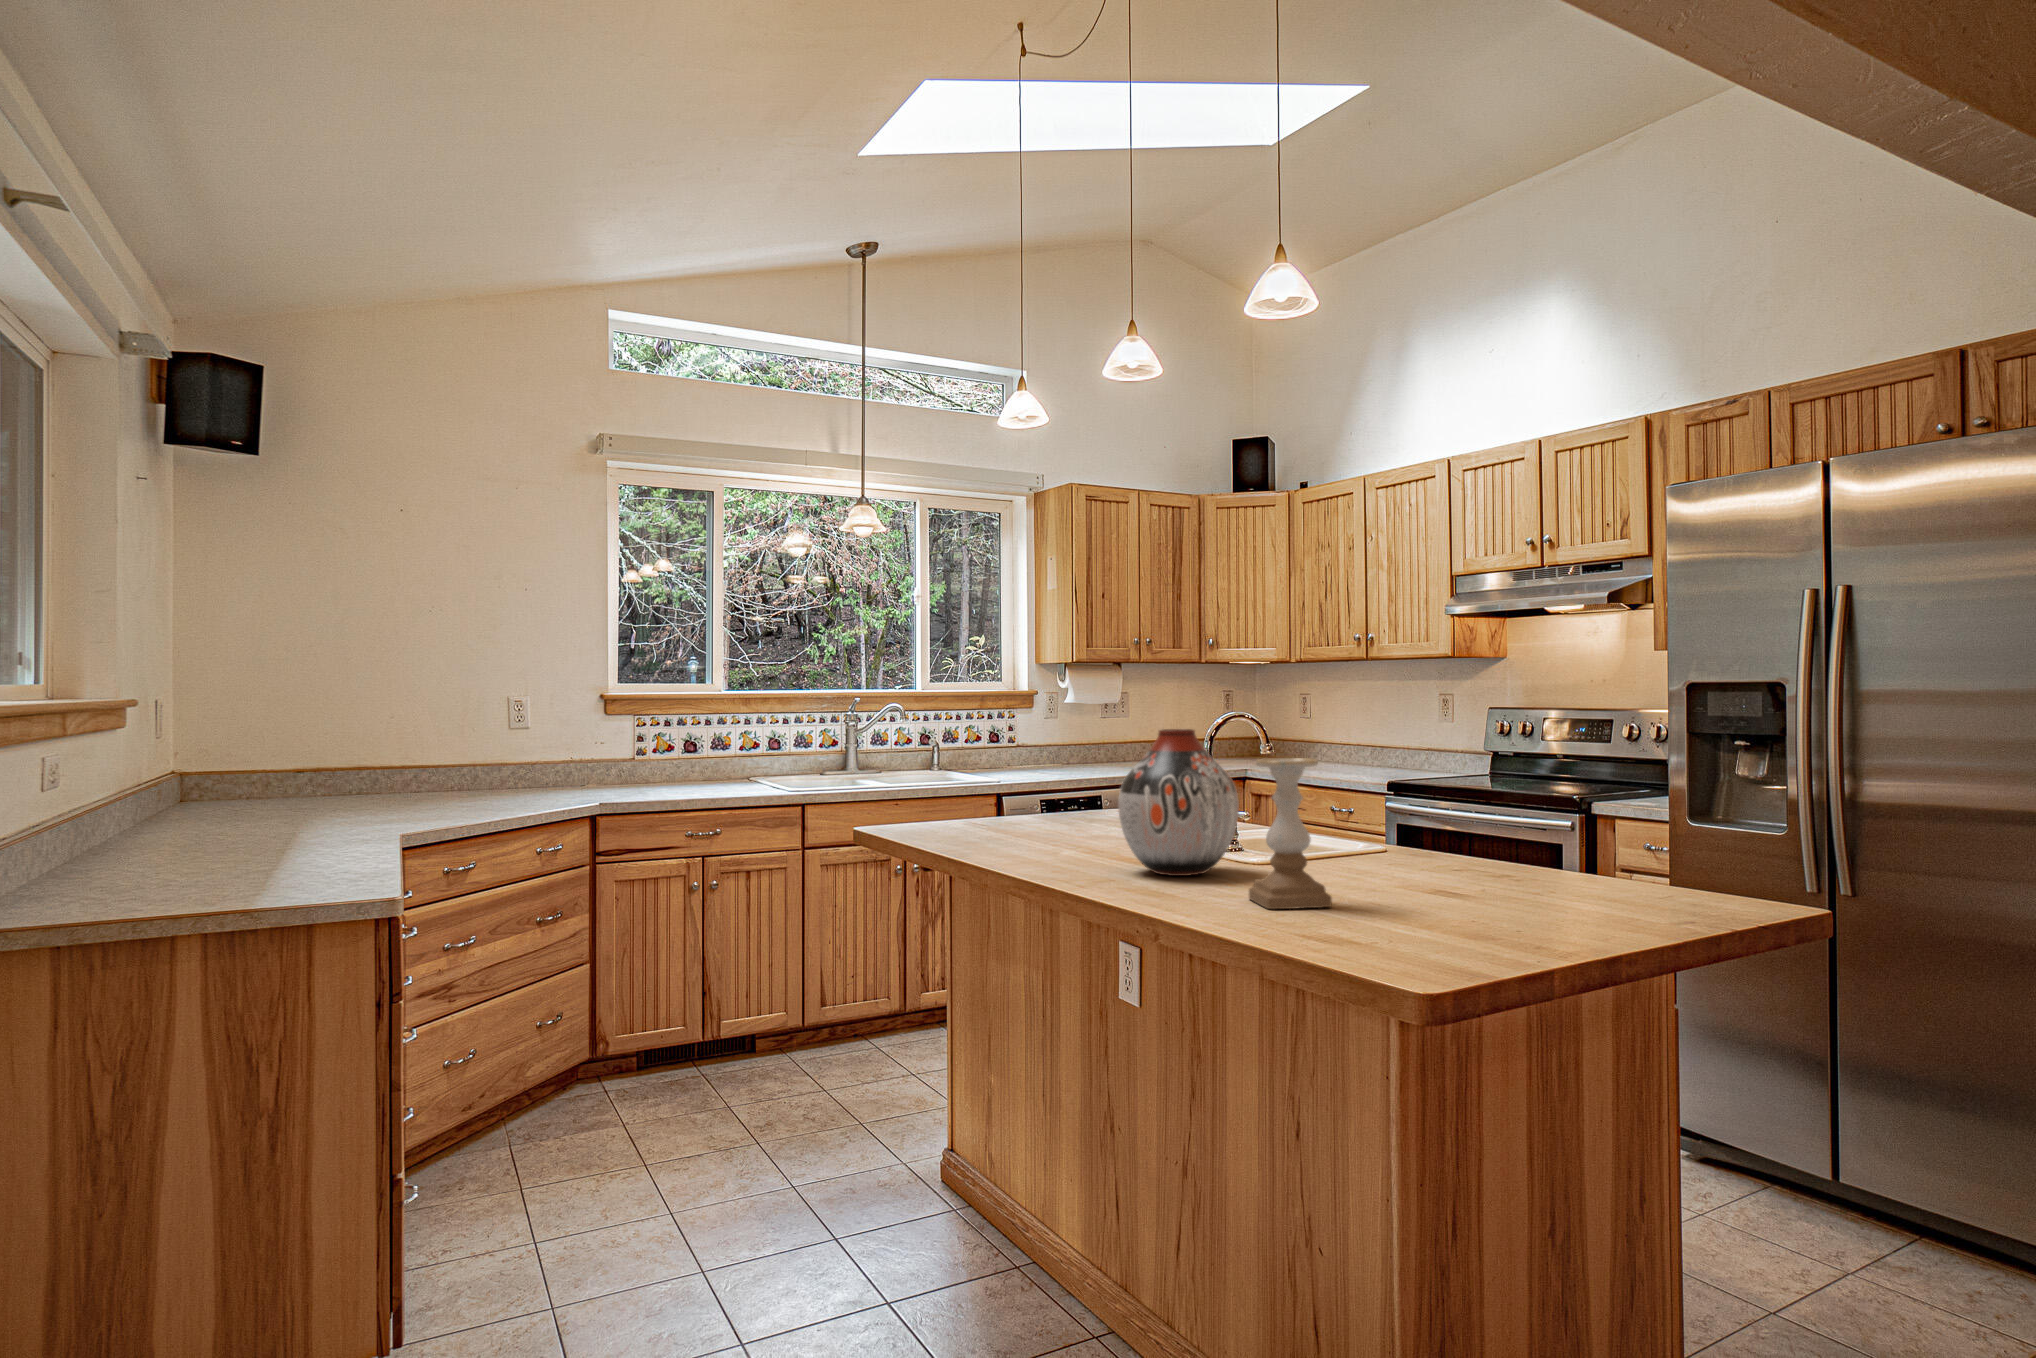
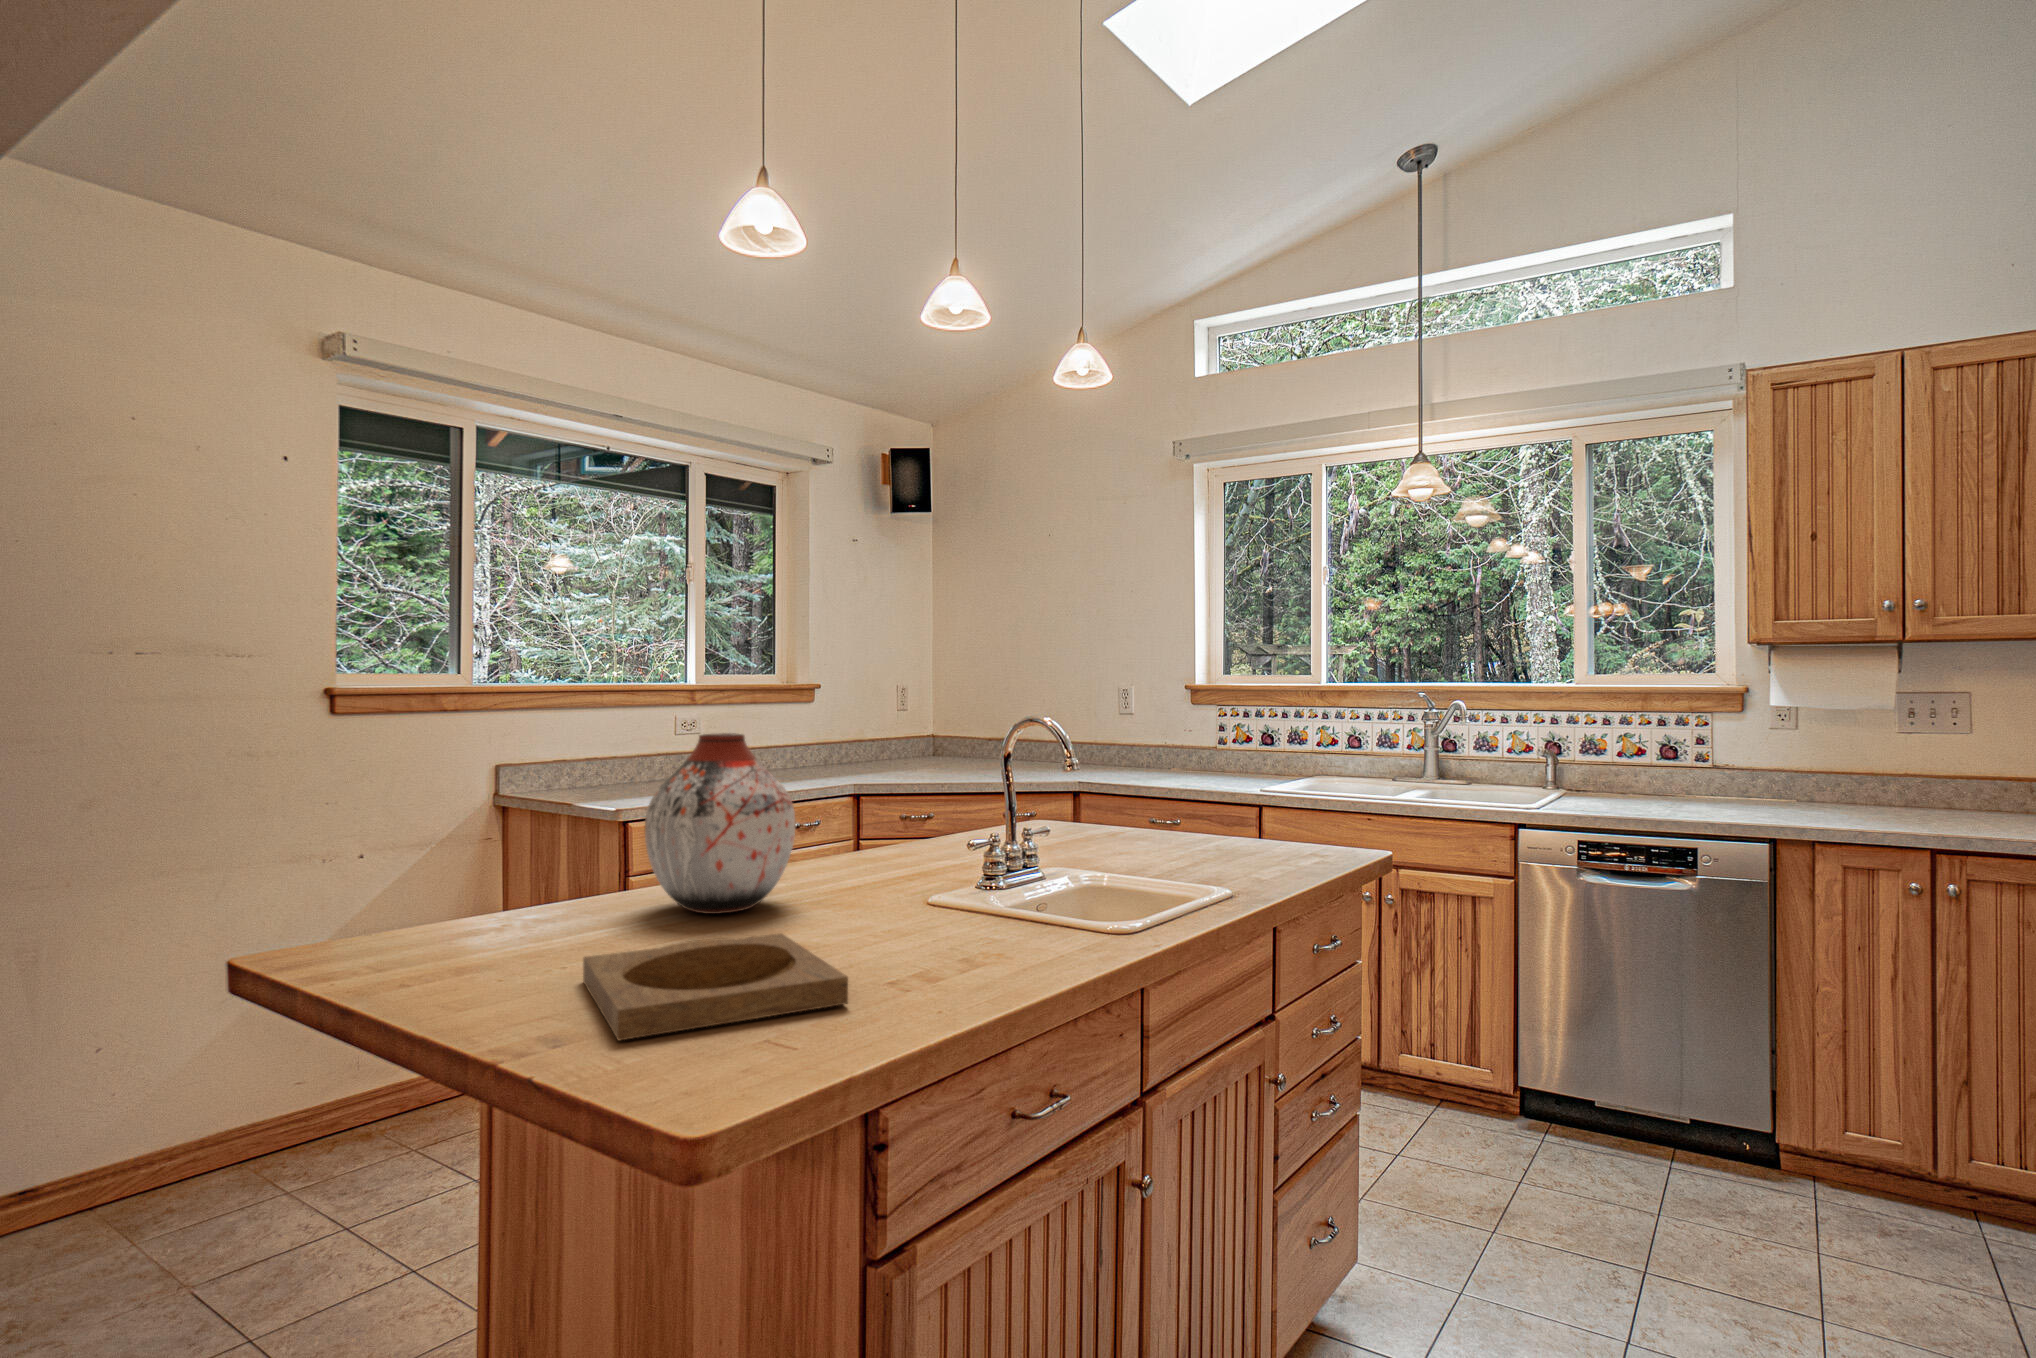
candle holder: present [1249,758,1332,909] -> none [423,770,519,963]
tray: none [1339,848,1523,892] -> present [583,933,848,1041]

